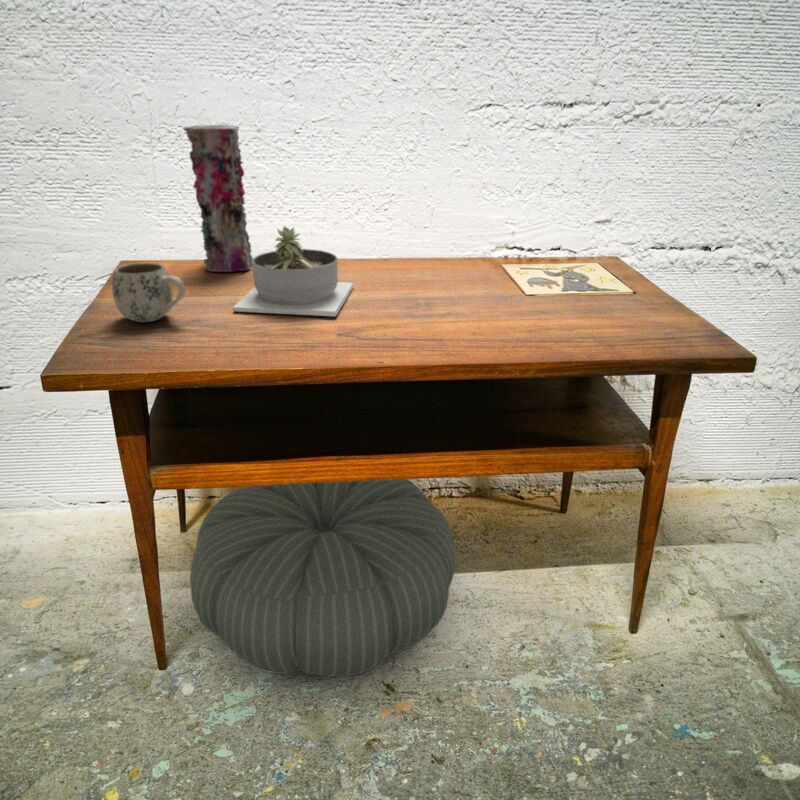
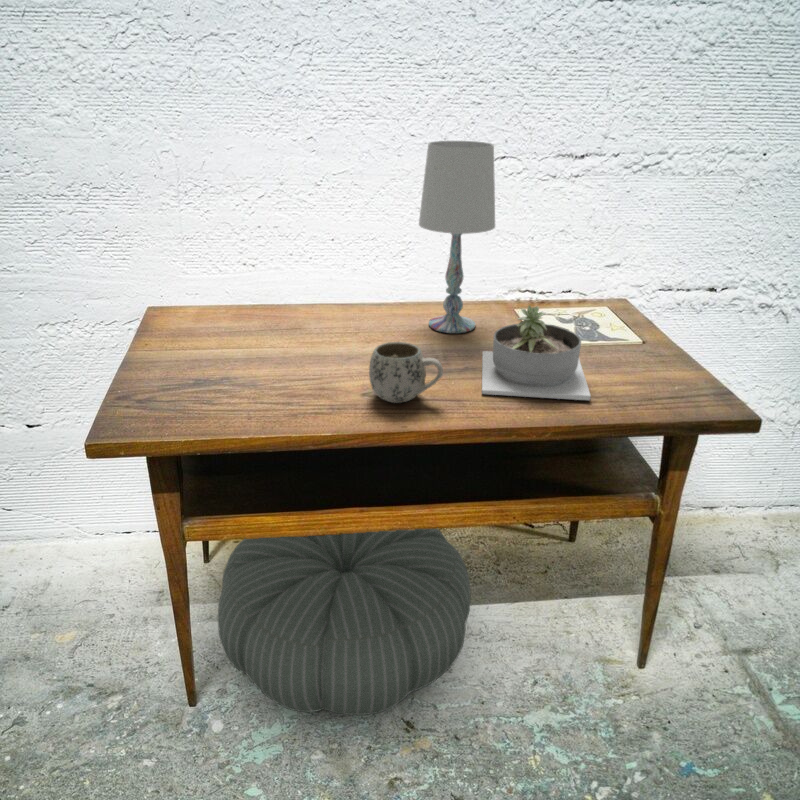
table lamp: none [400,81,479,283] -> present [419,141,495,333]
vase: present [184,125,252,272] -> none [210,181,275,322]
succulent planter: present [233,226,353,316] -> present [482,305,591,401]
mug: present [112,263,185,322] -> present [369,342,443,403]

